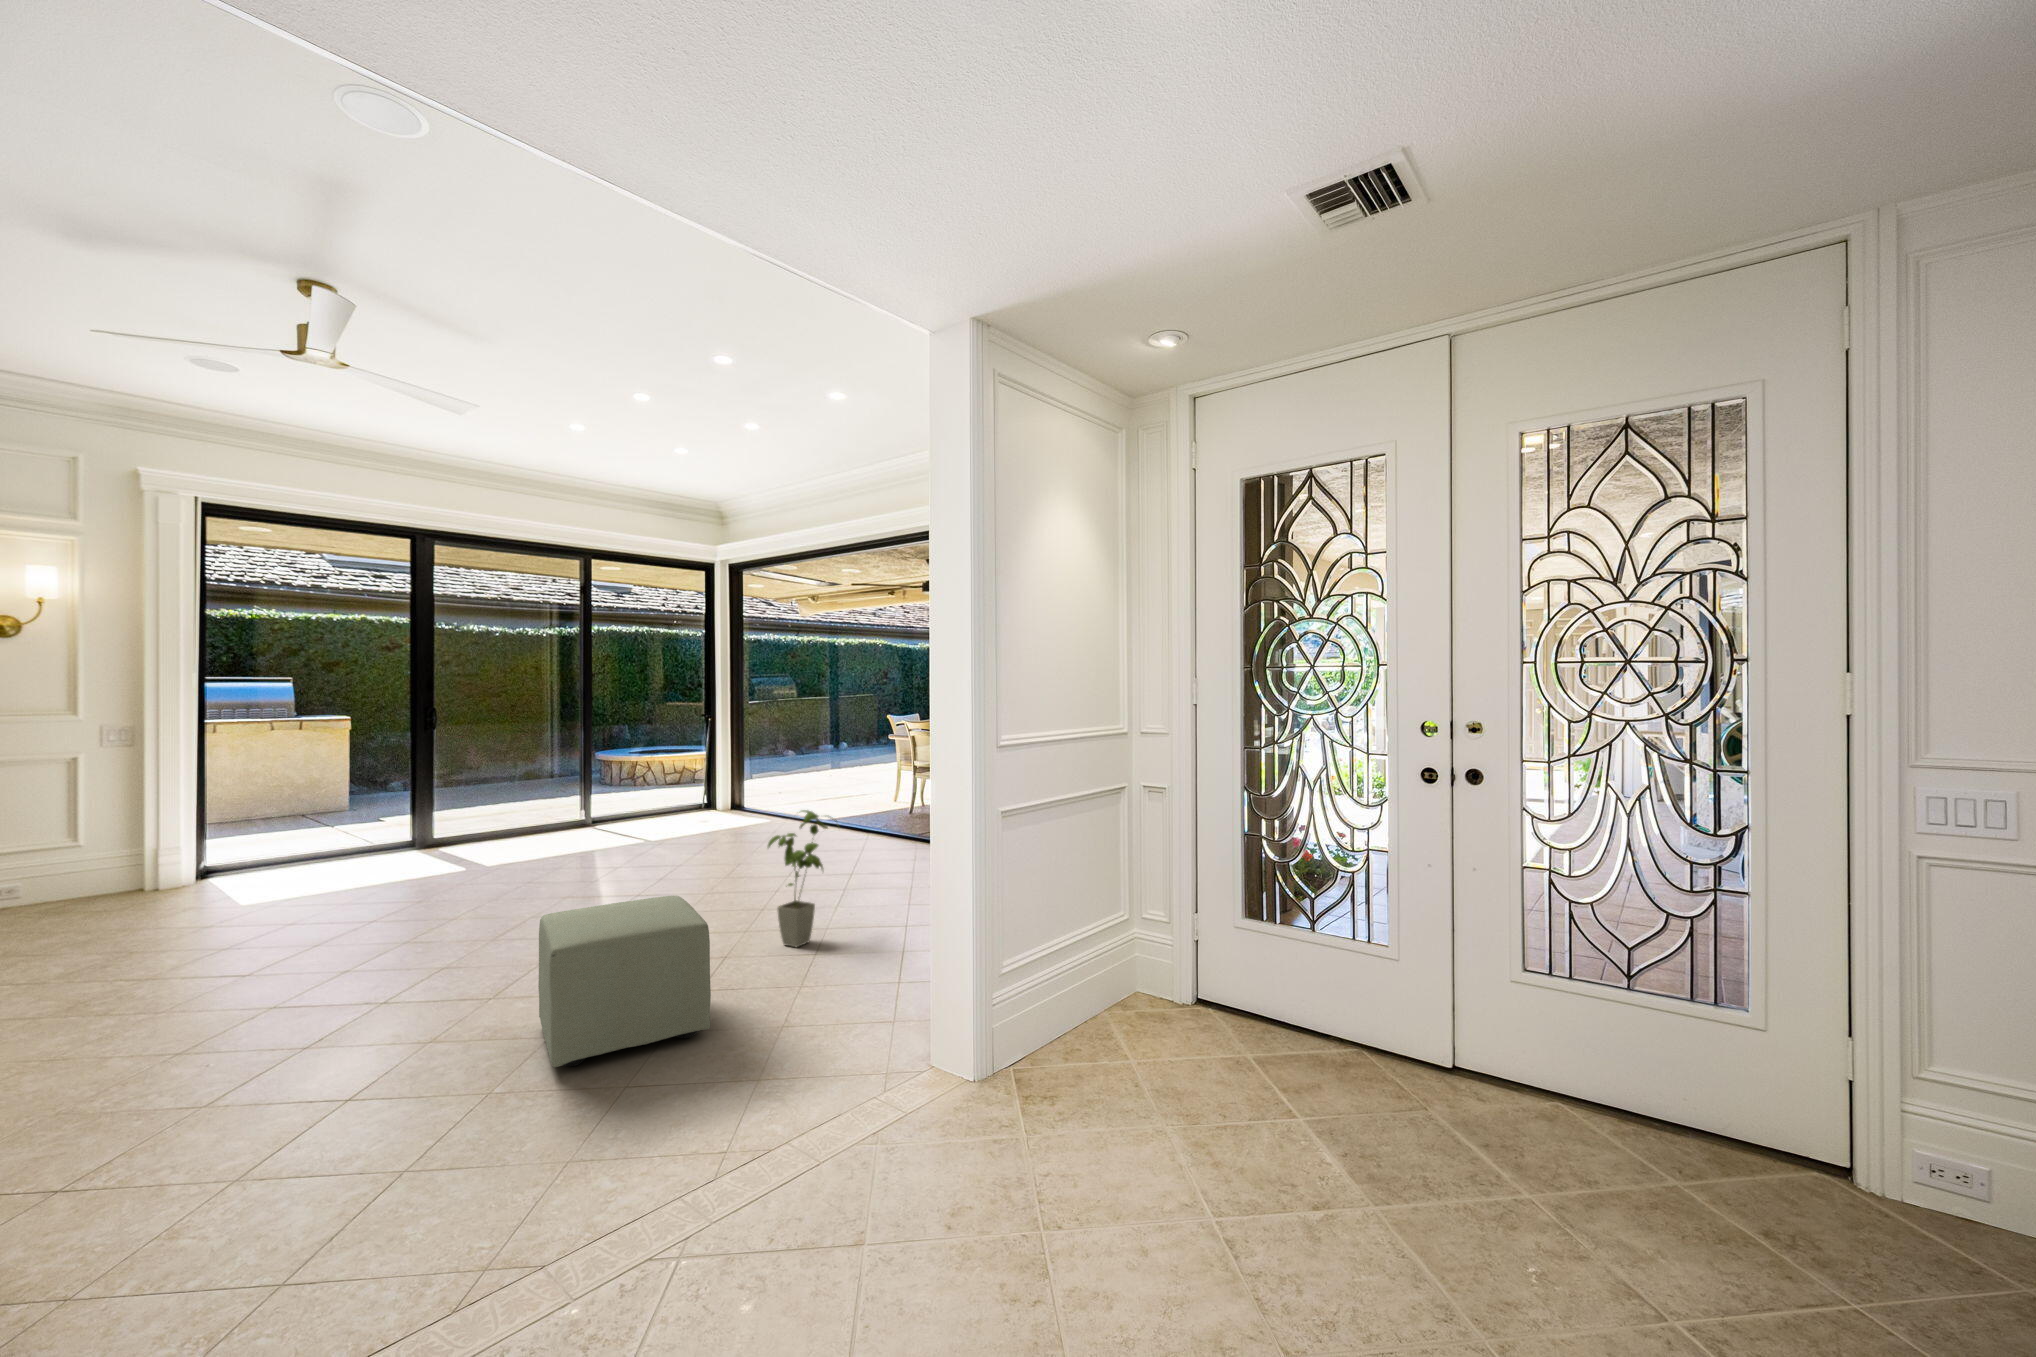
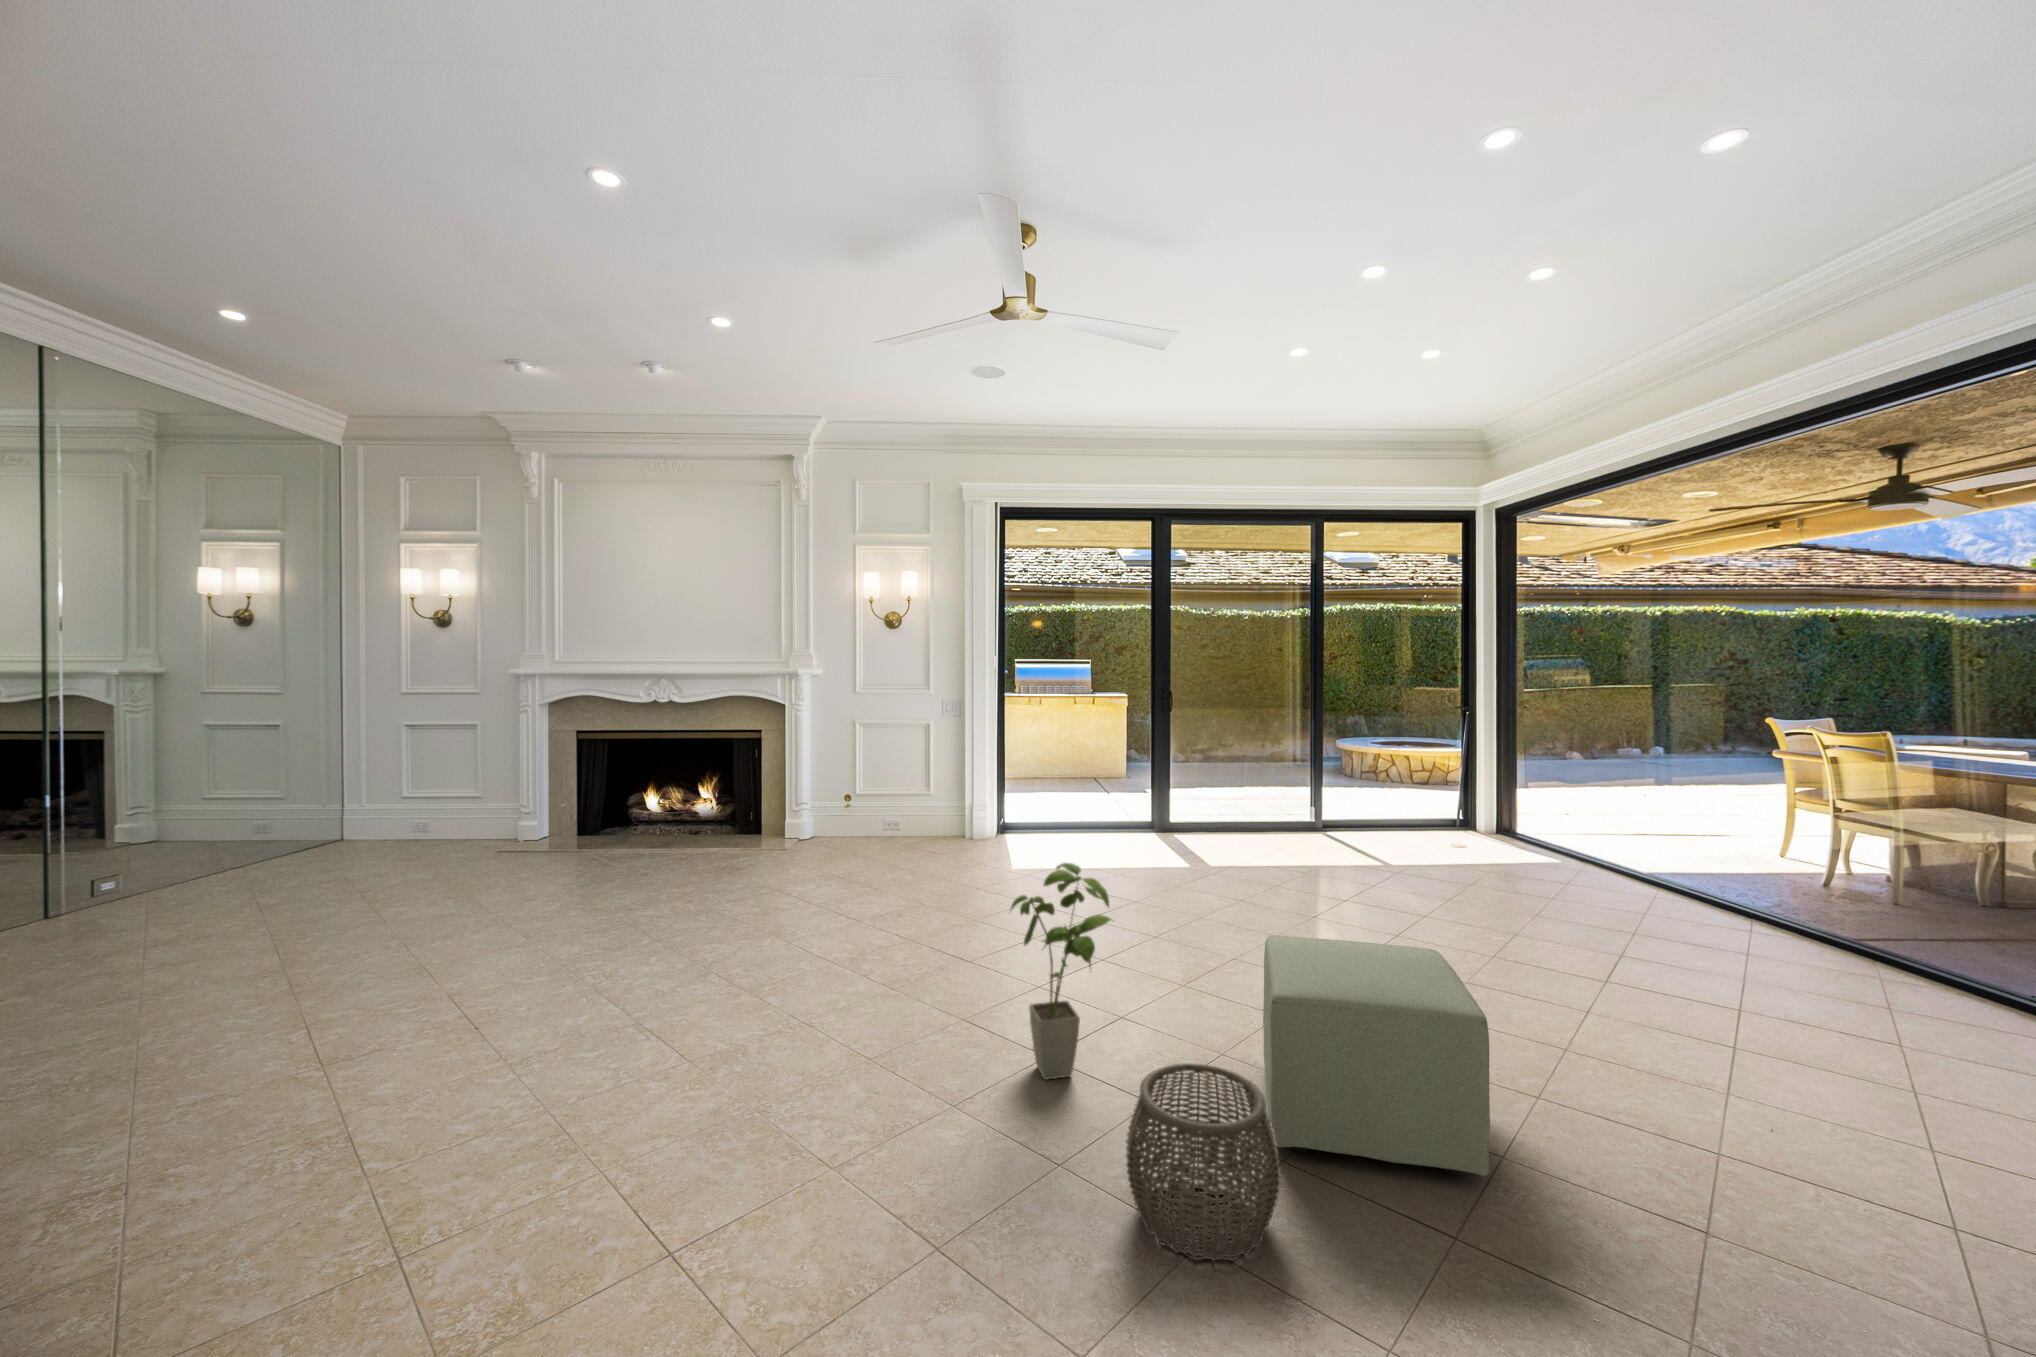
house plant: present [768,810,828,947] -> present [1011,863,1112,1080]
woven basket: none [420,1013,563,1161] -> present [1126,1063,1281,1262]

